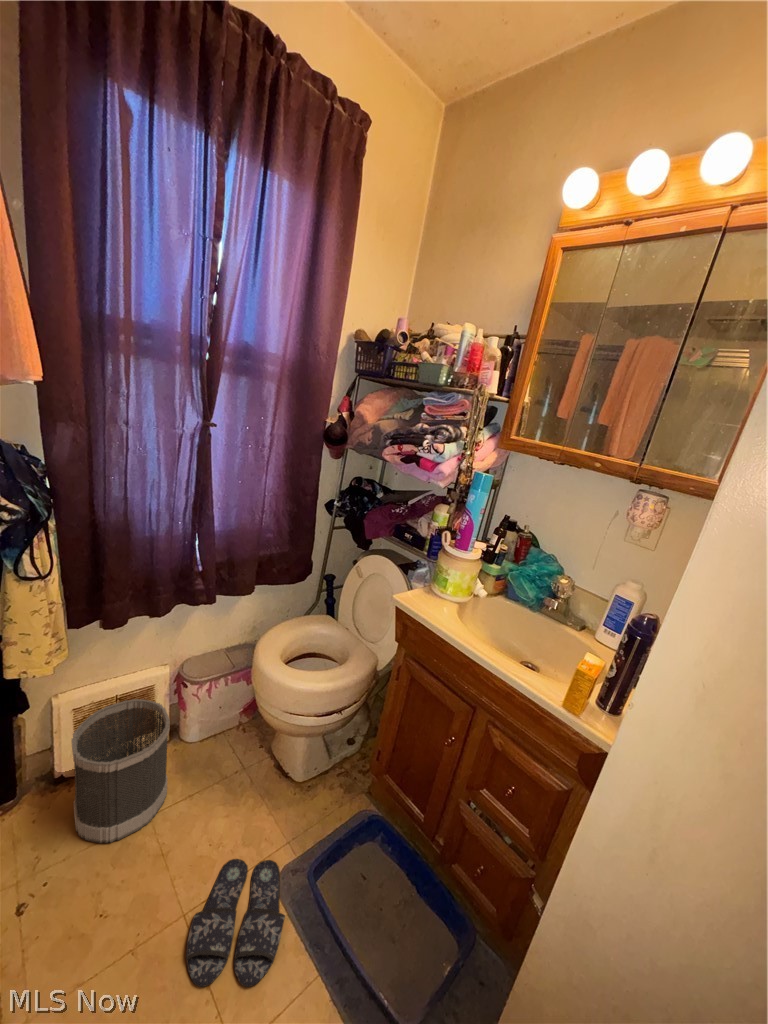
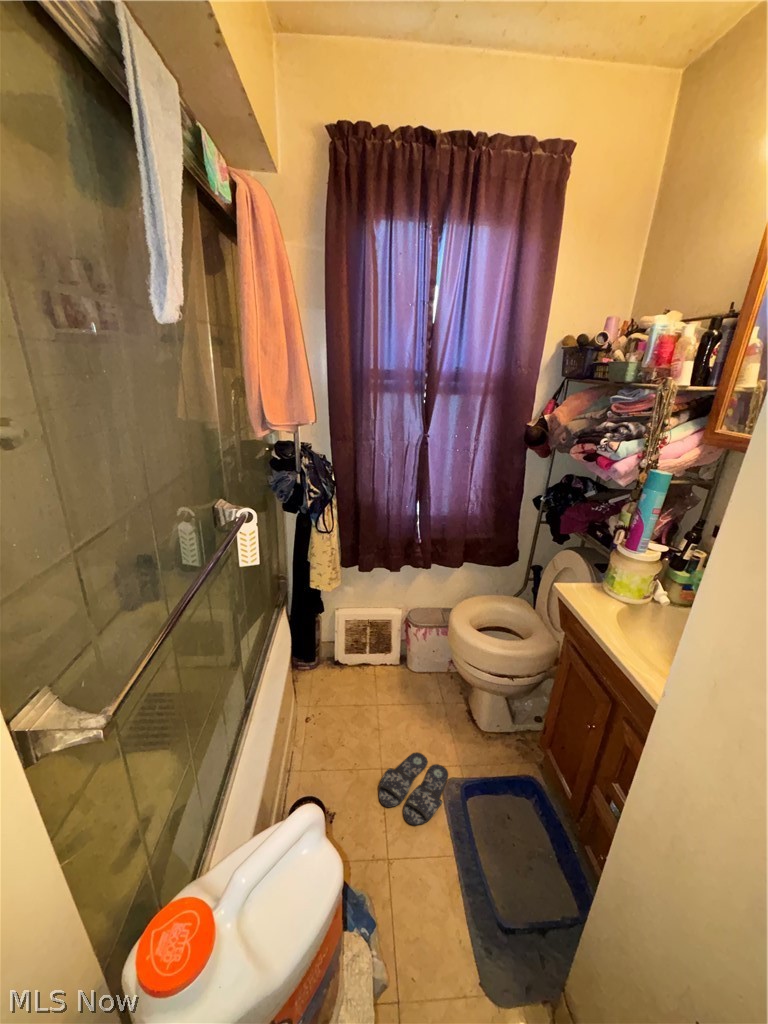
wastebasket: present [72,699,170,843] -> none [340,624,393,708]

